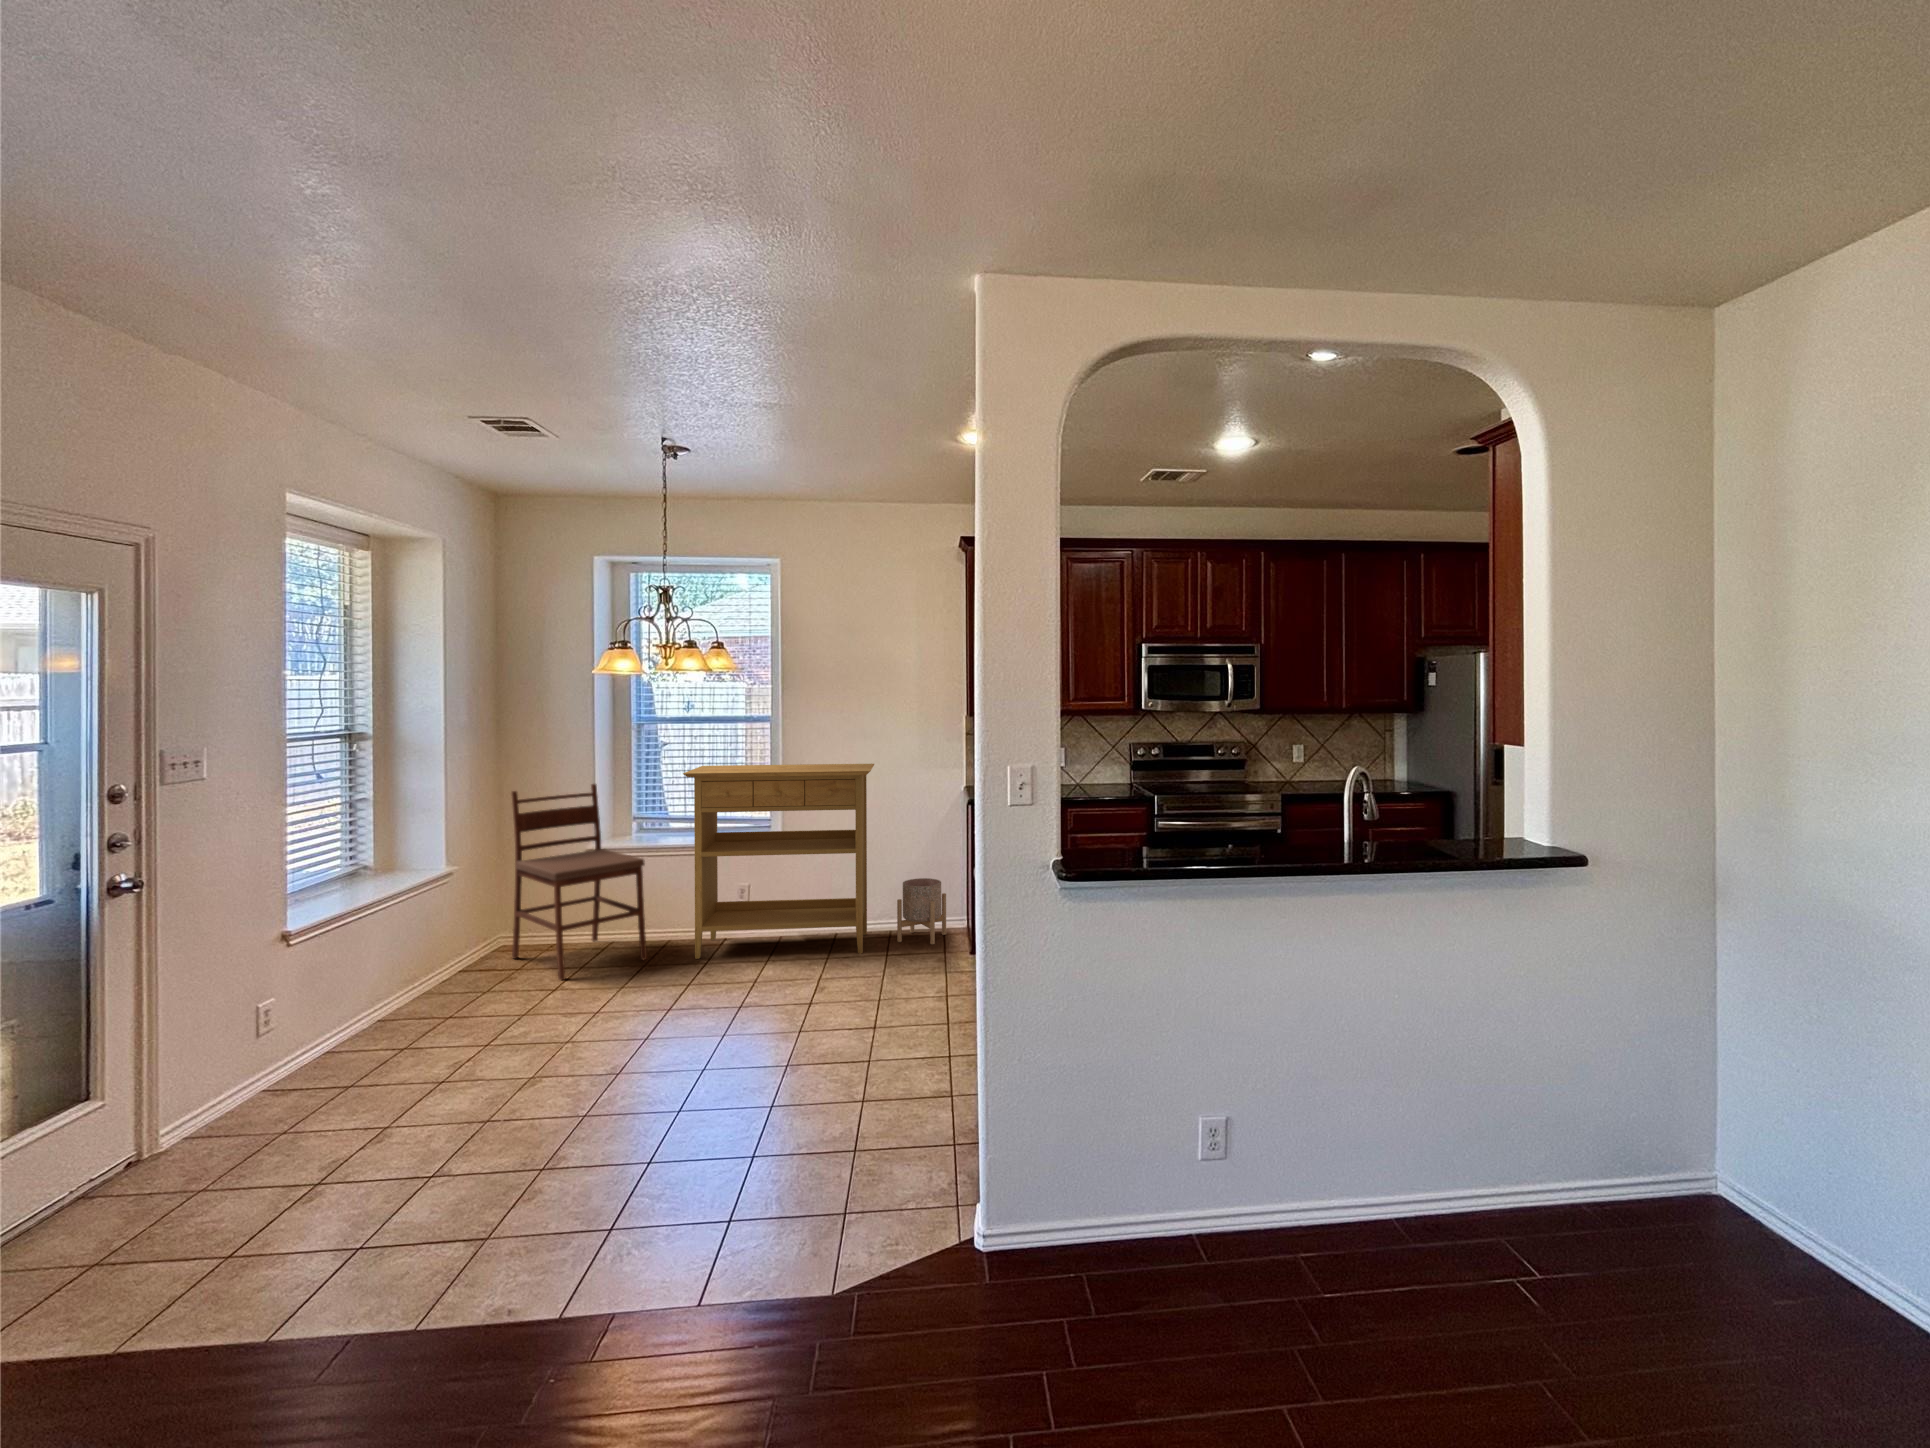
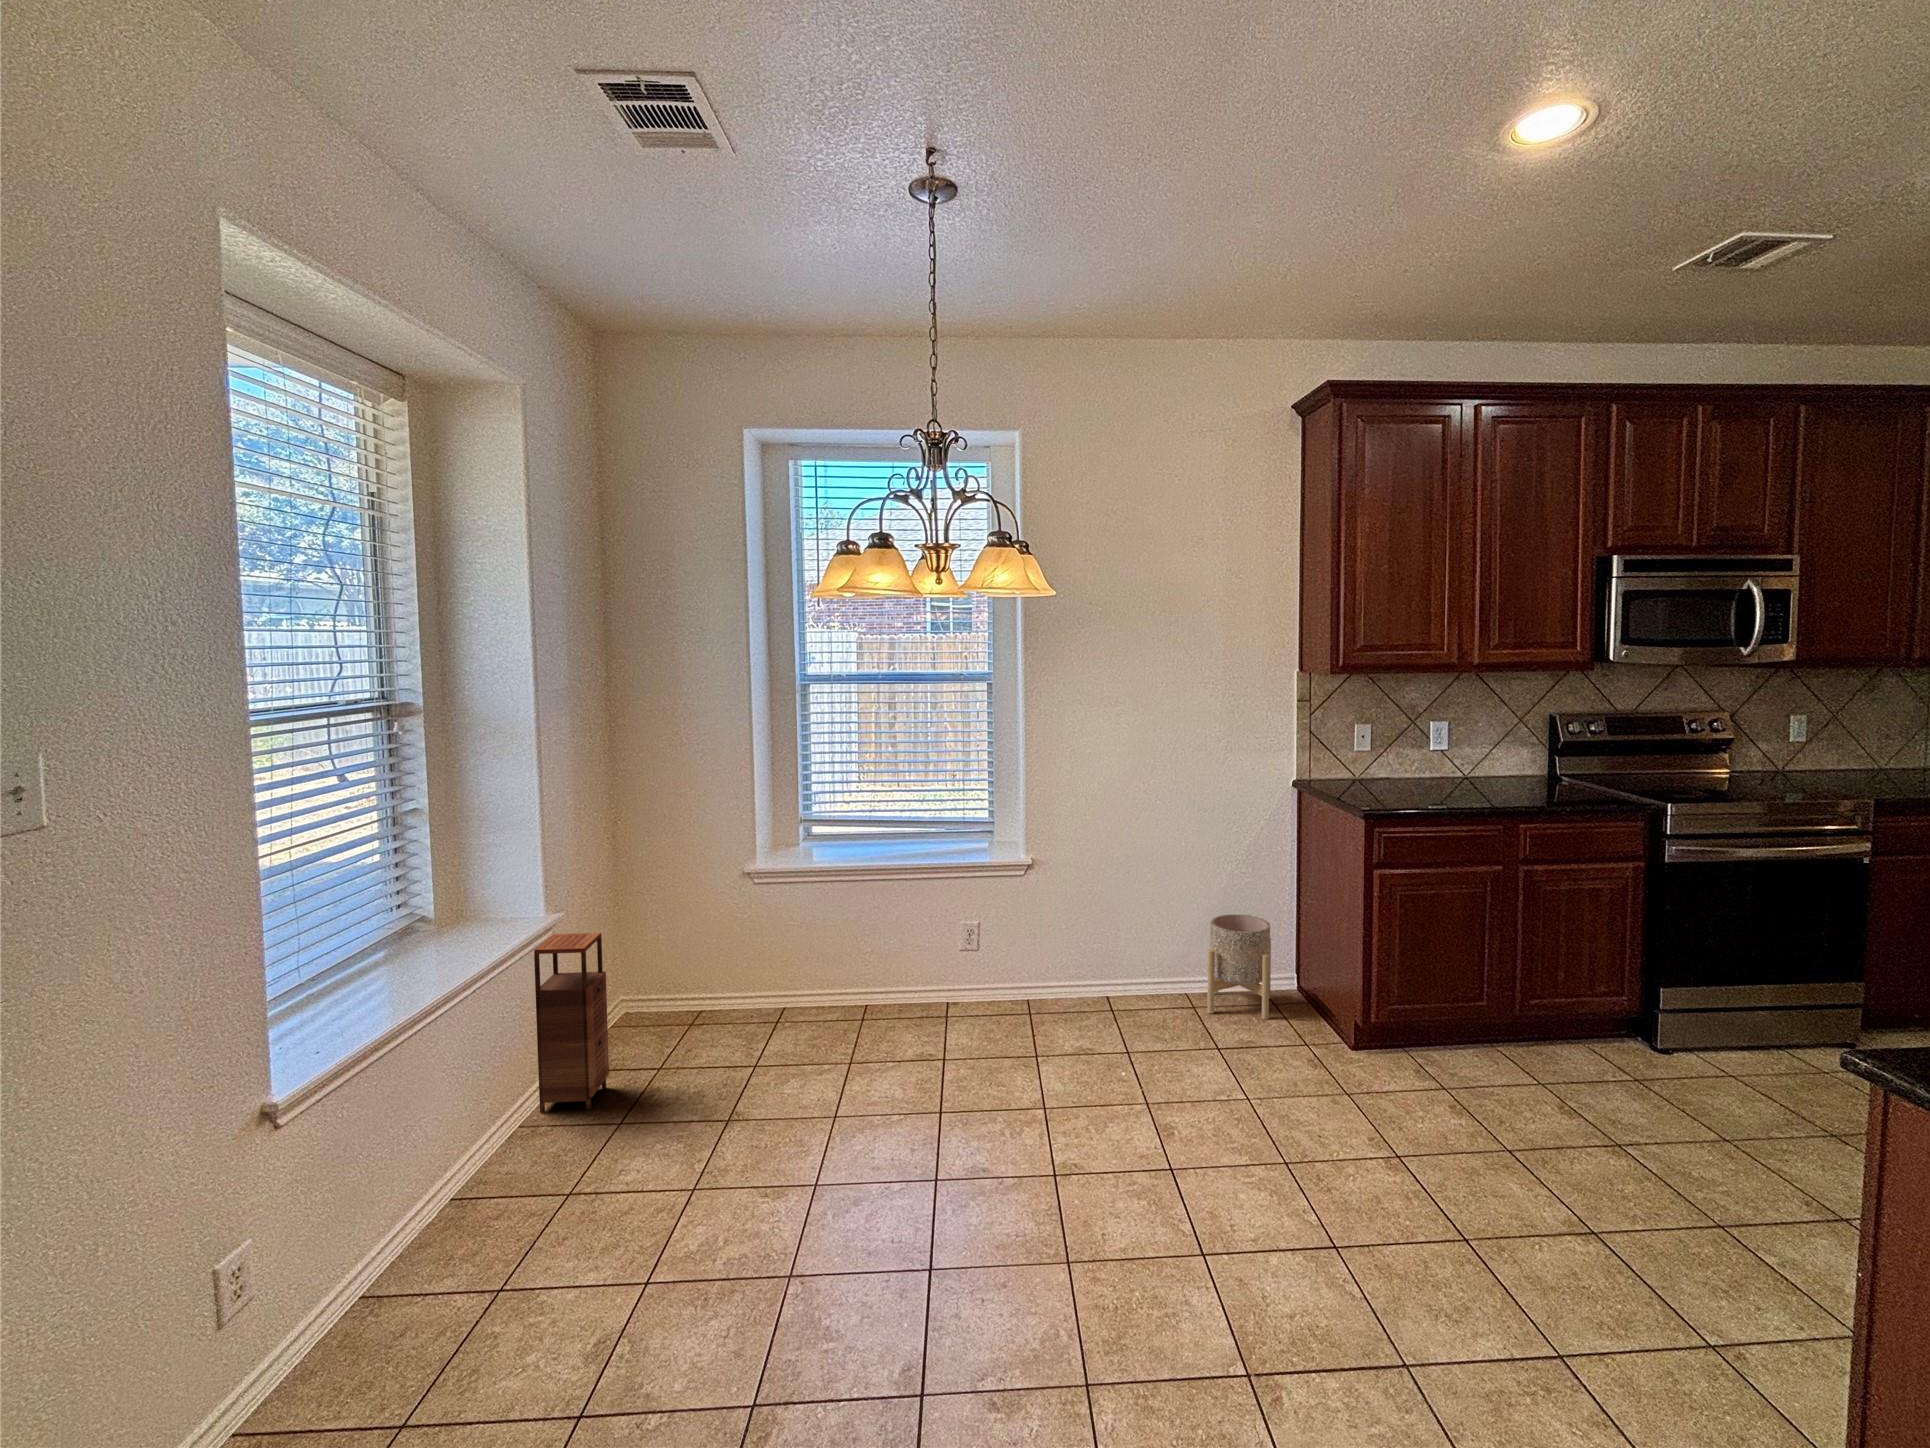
console table: present [683,764,874,959] -> none [902,743,1190,1047]
dining chair: present [511,784,647,980] -> none [632,773,847,1096]
storage cabinet: none [436,878,484,989] -> present [534,933,609,1112]

